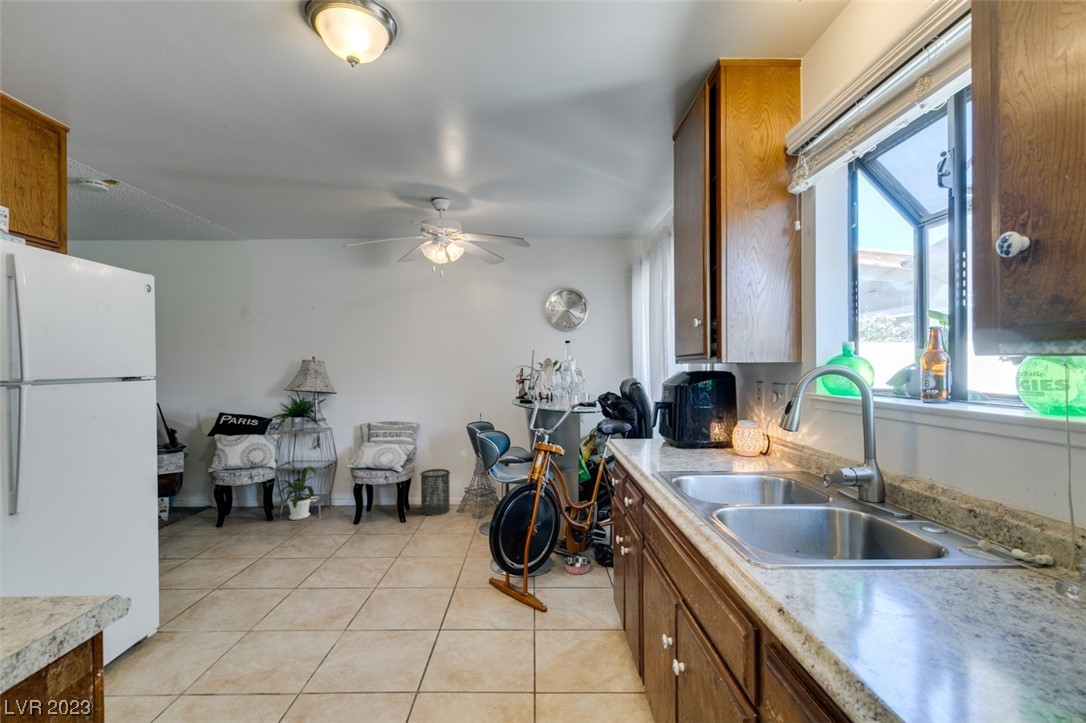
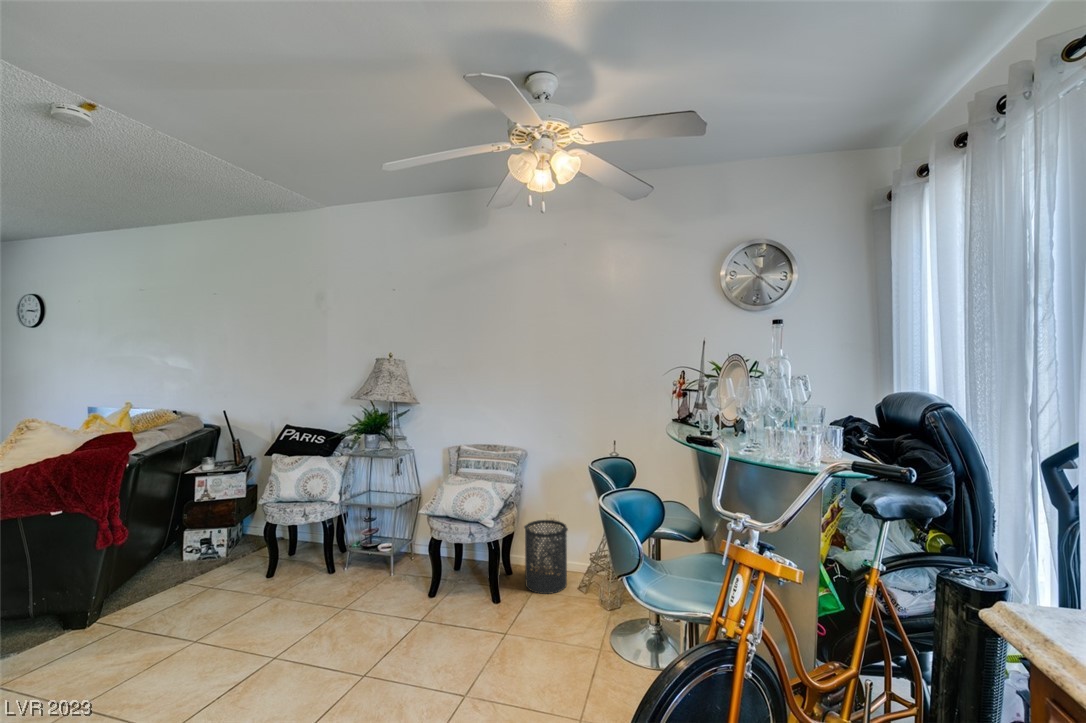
house plant: present [270,462,316,520] -> none [320,494,389,576]

